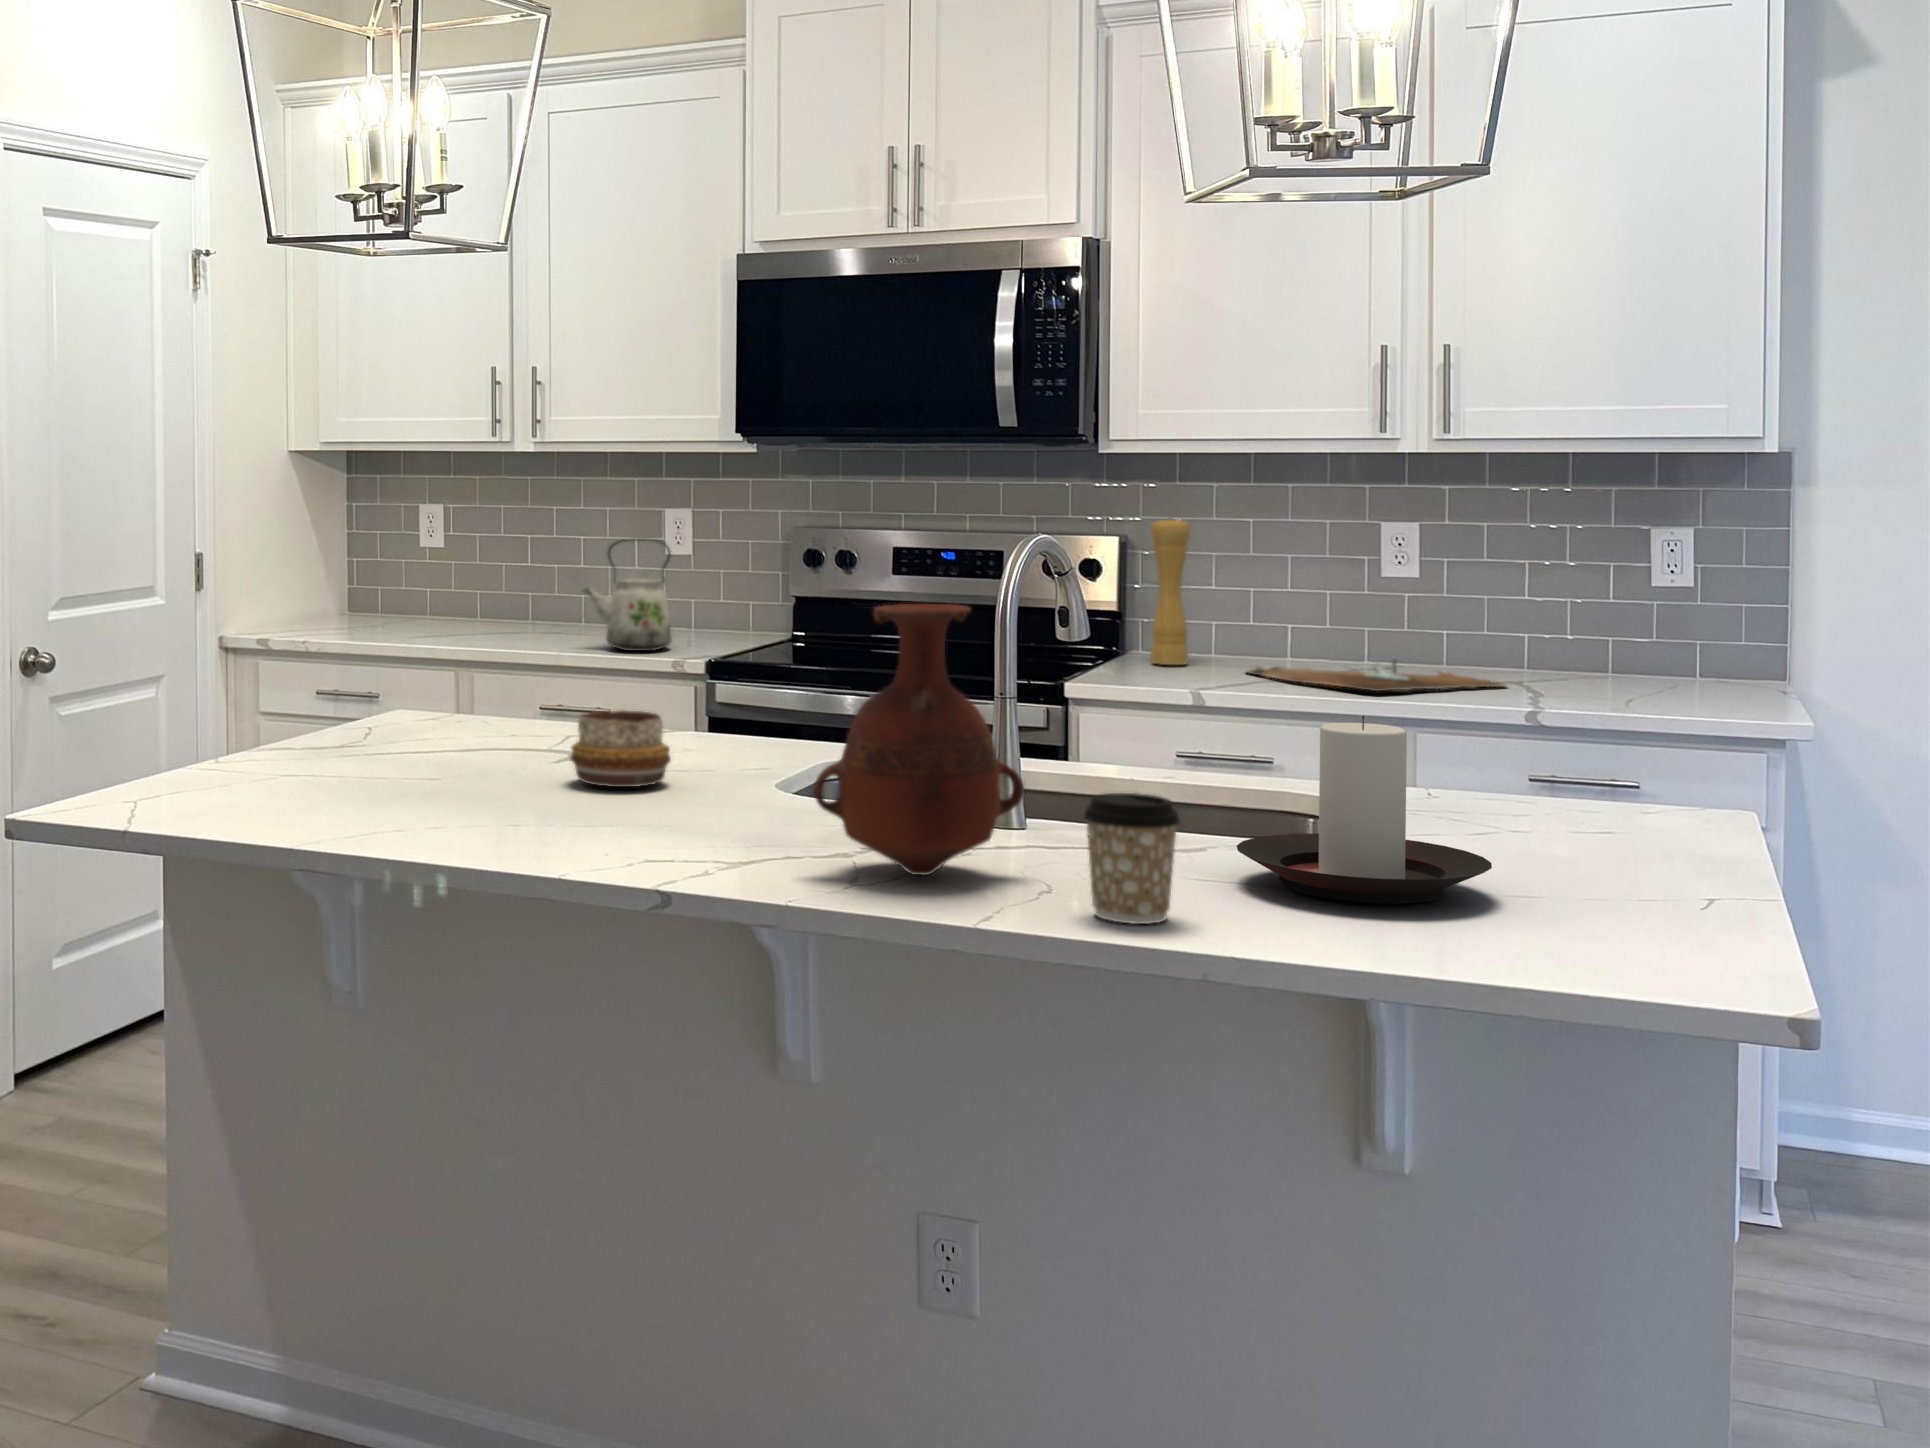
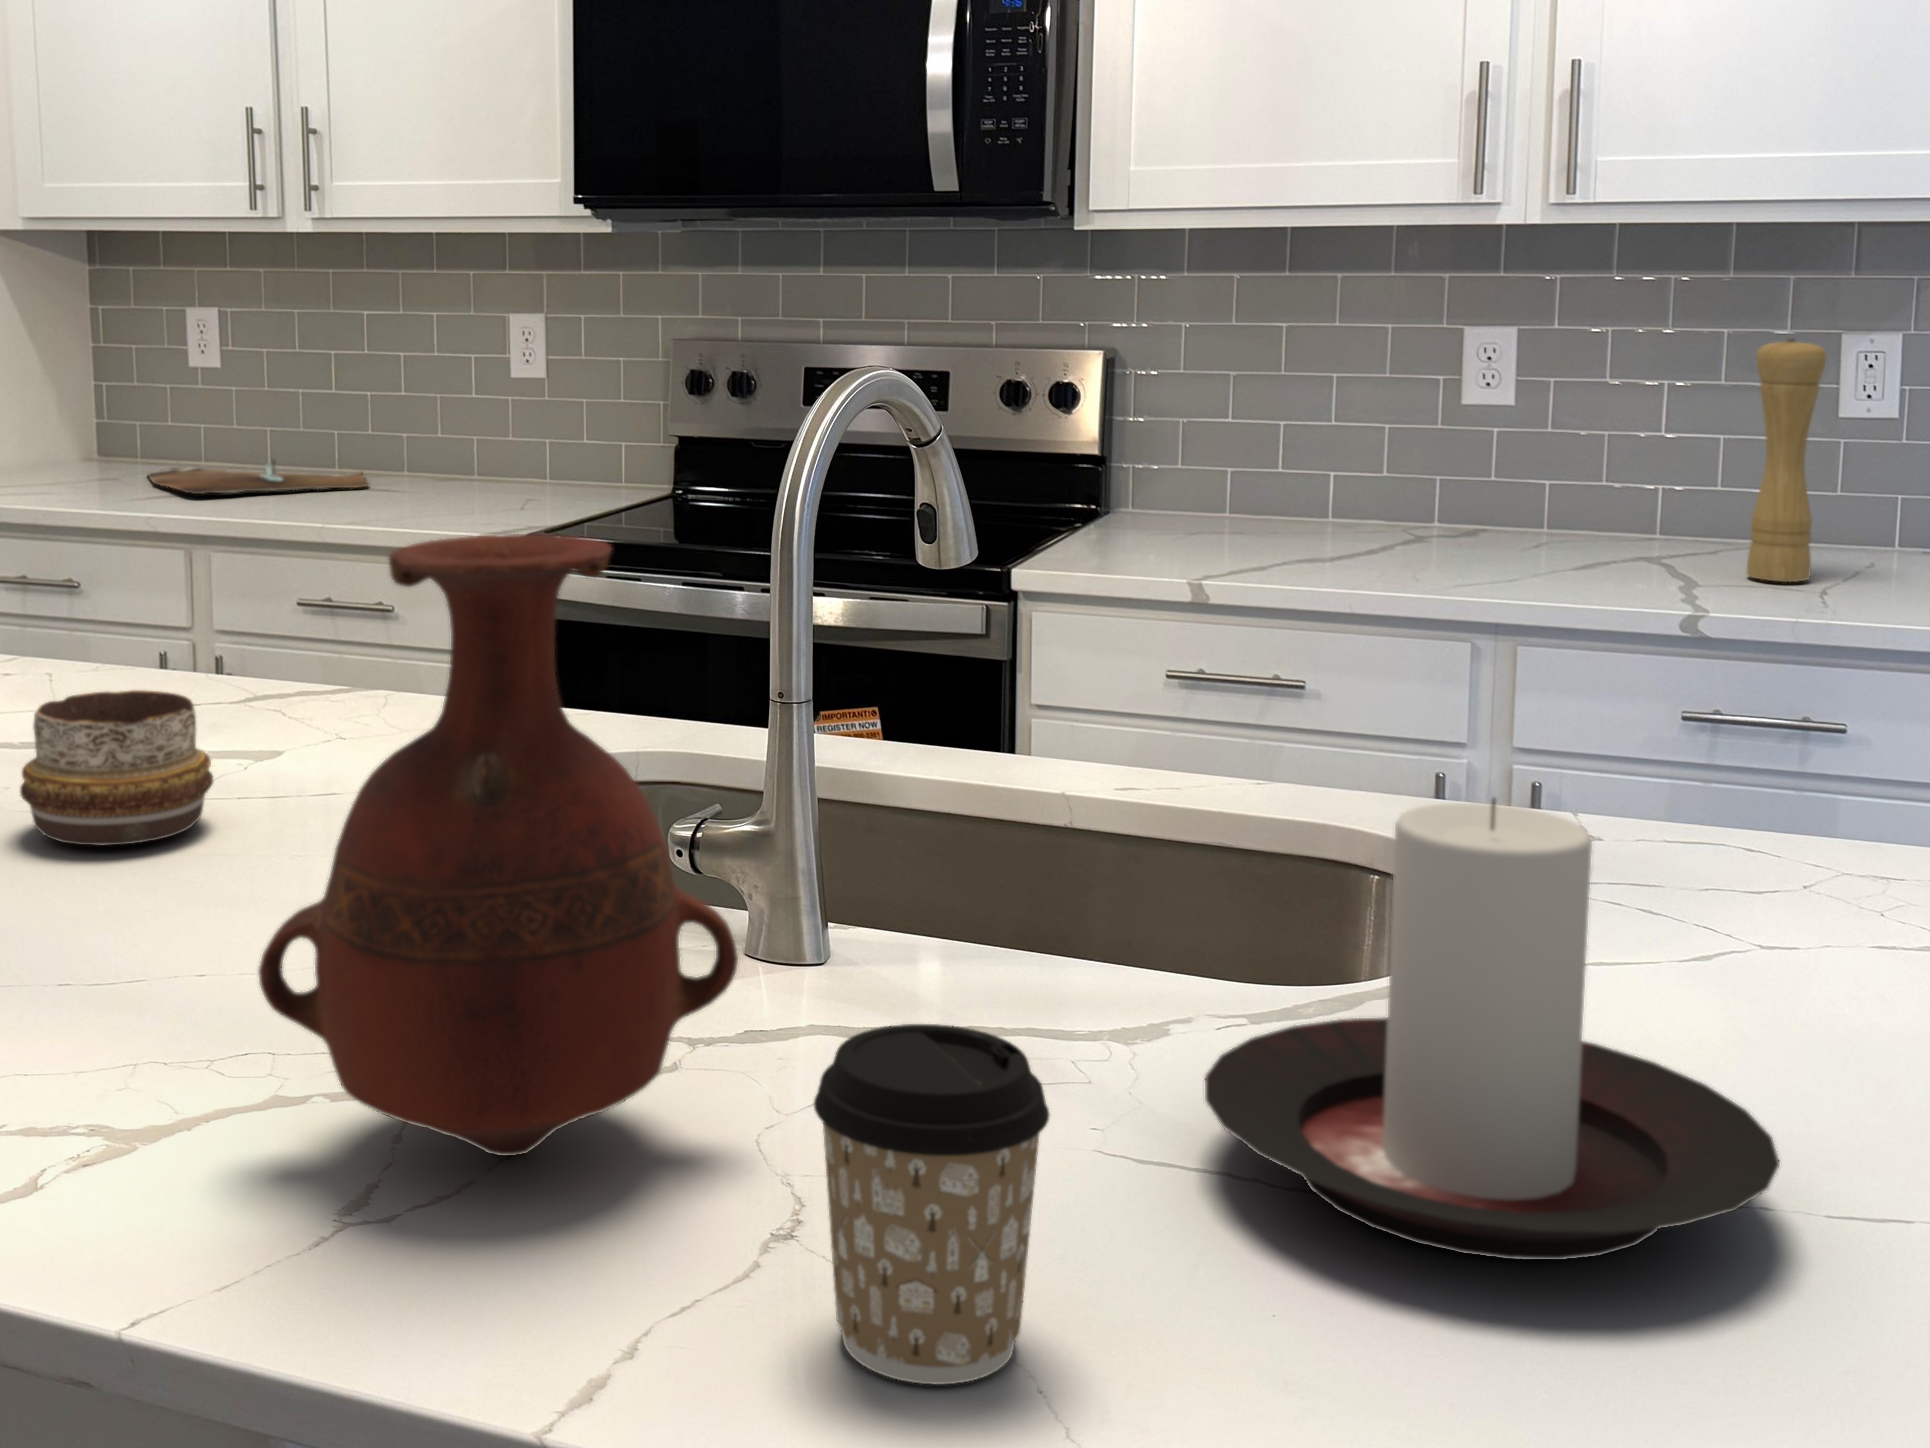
pepper mill: present [1151,518,1191,665] -> present [1747,338,1826,582]
kettle: present [583,538,671,651] -> none [358,355,489,516]
cutting board: present [1246,658,1505,691] -> present [148,457,369,494]

